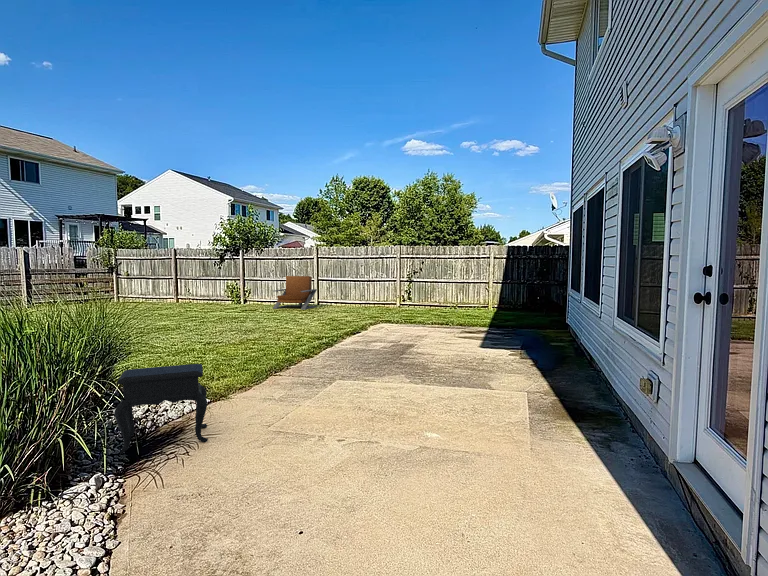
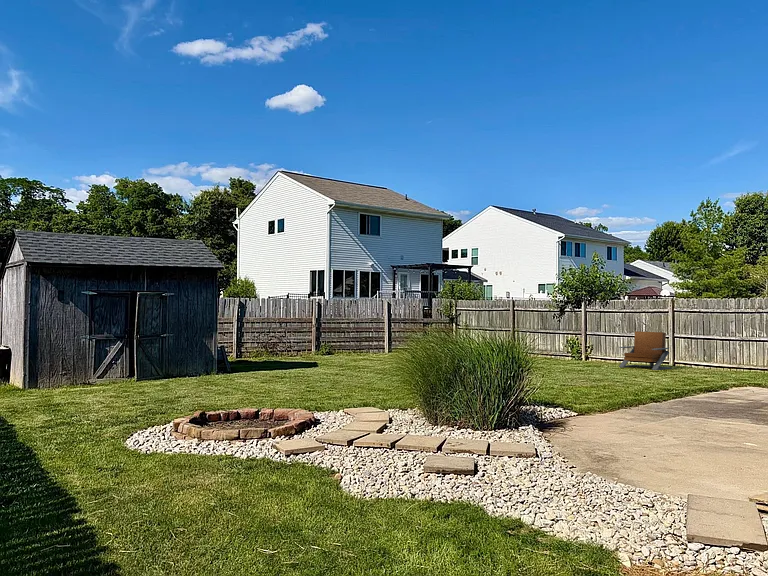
side table: present [114,364,208,454] -> none [534,378,587,426]

